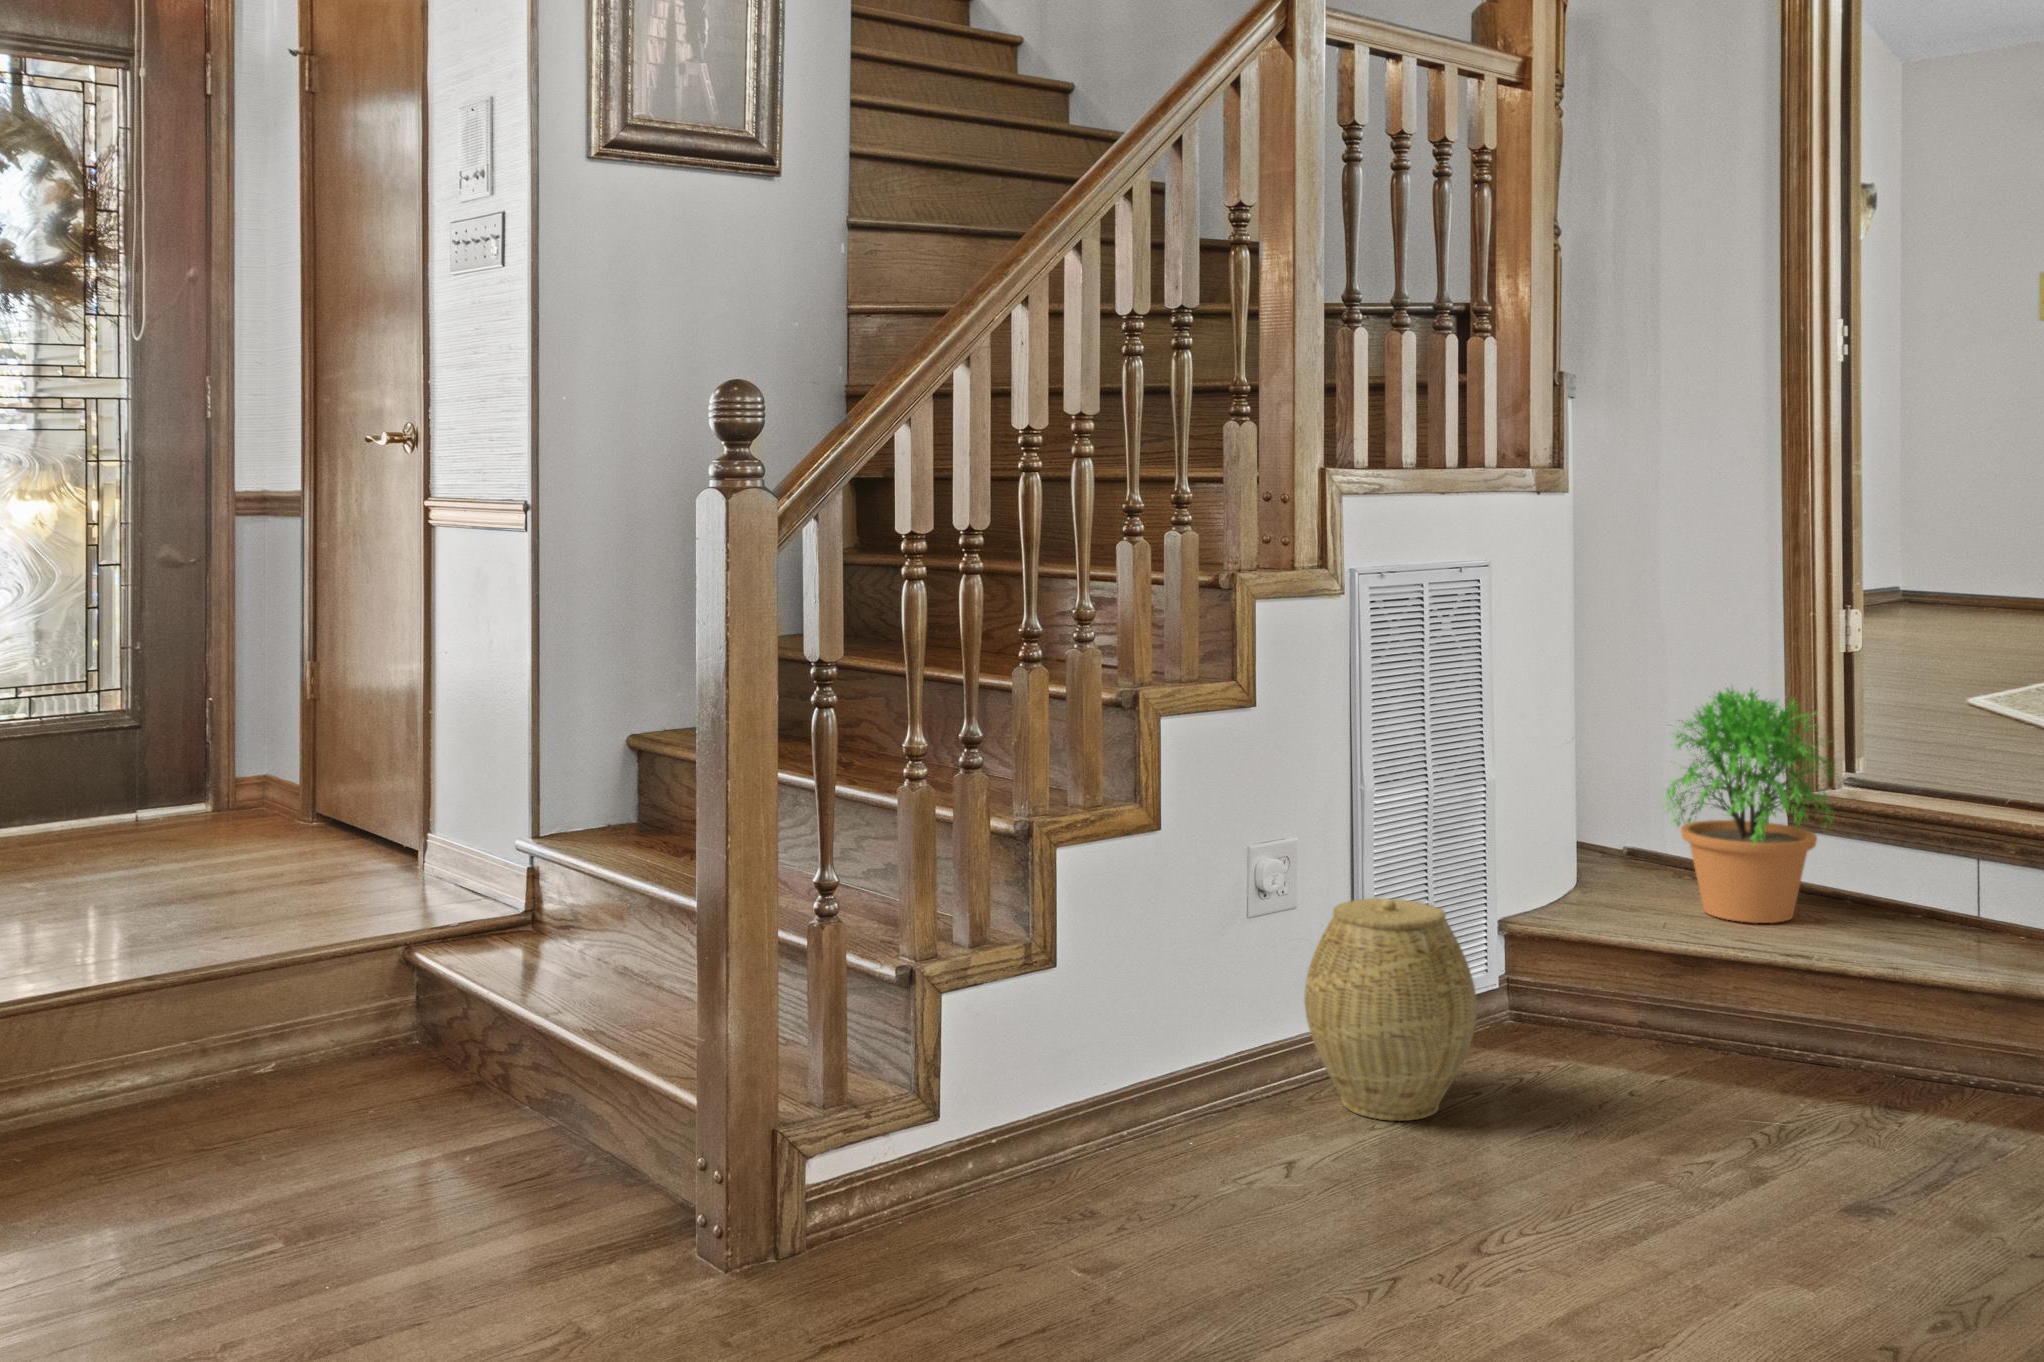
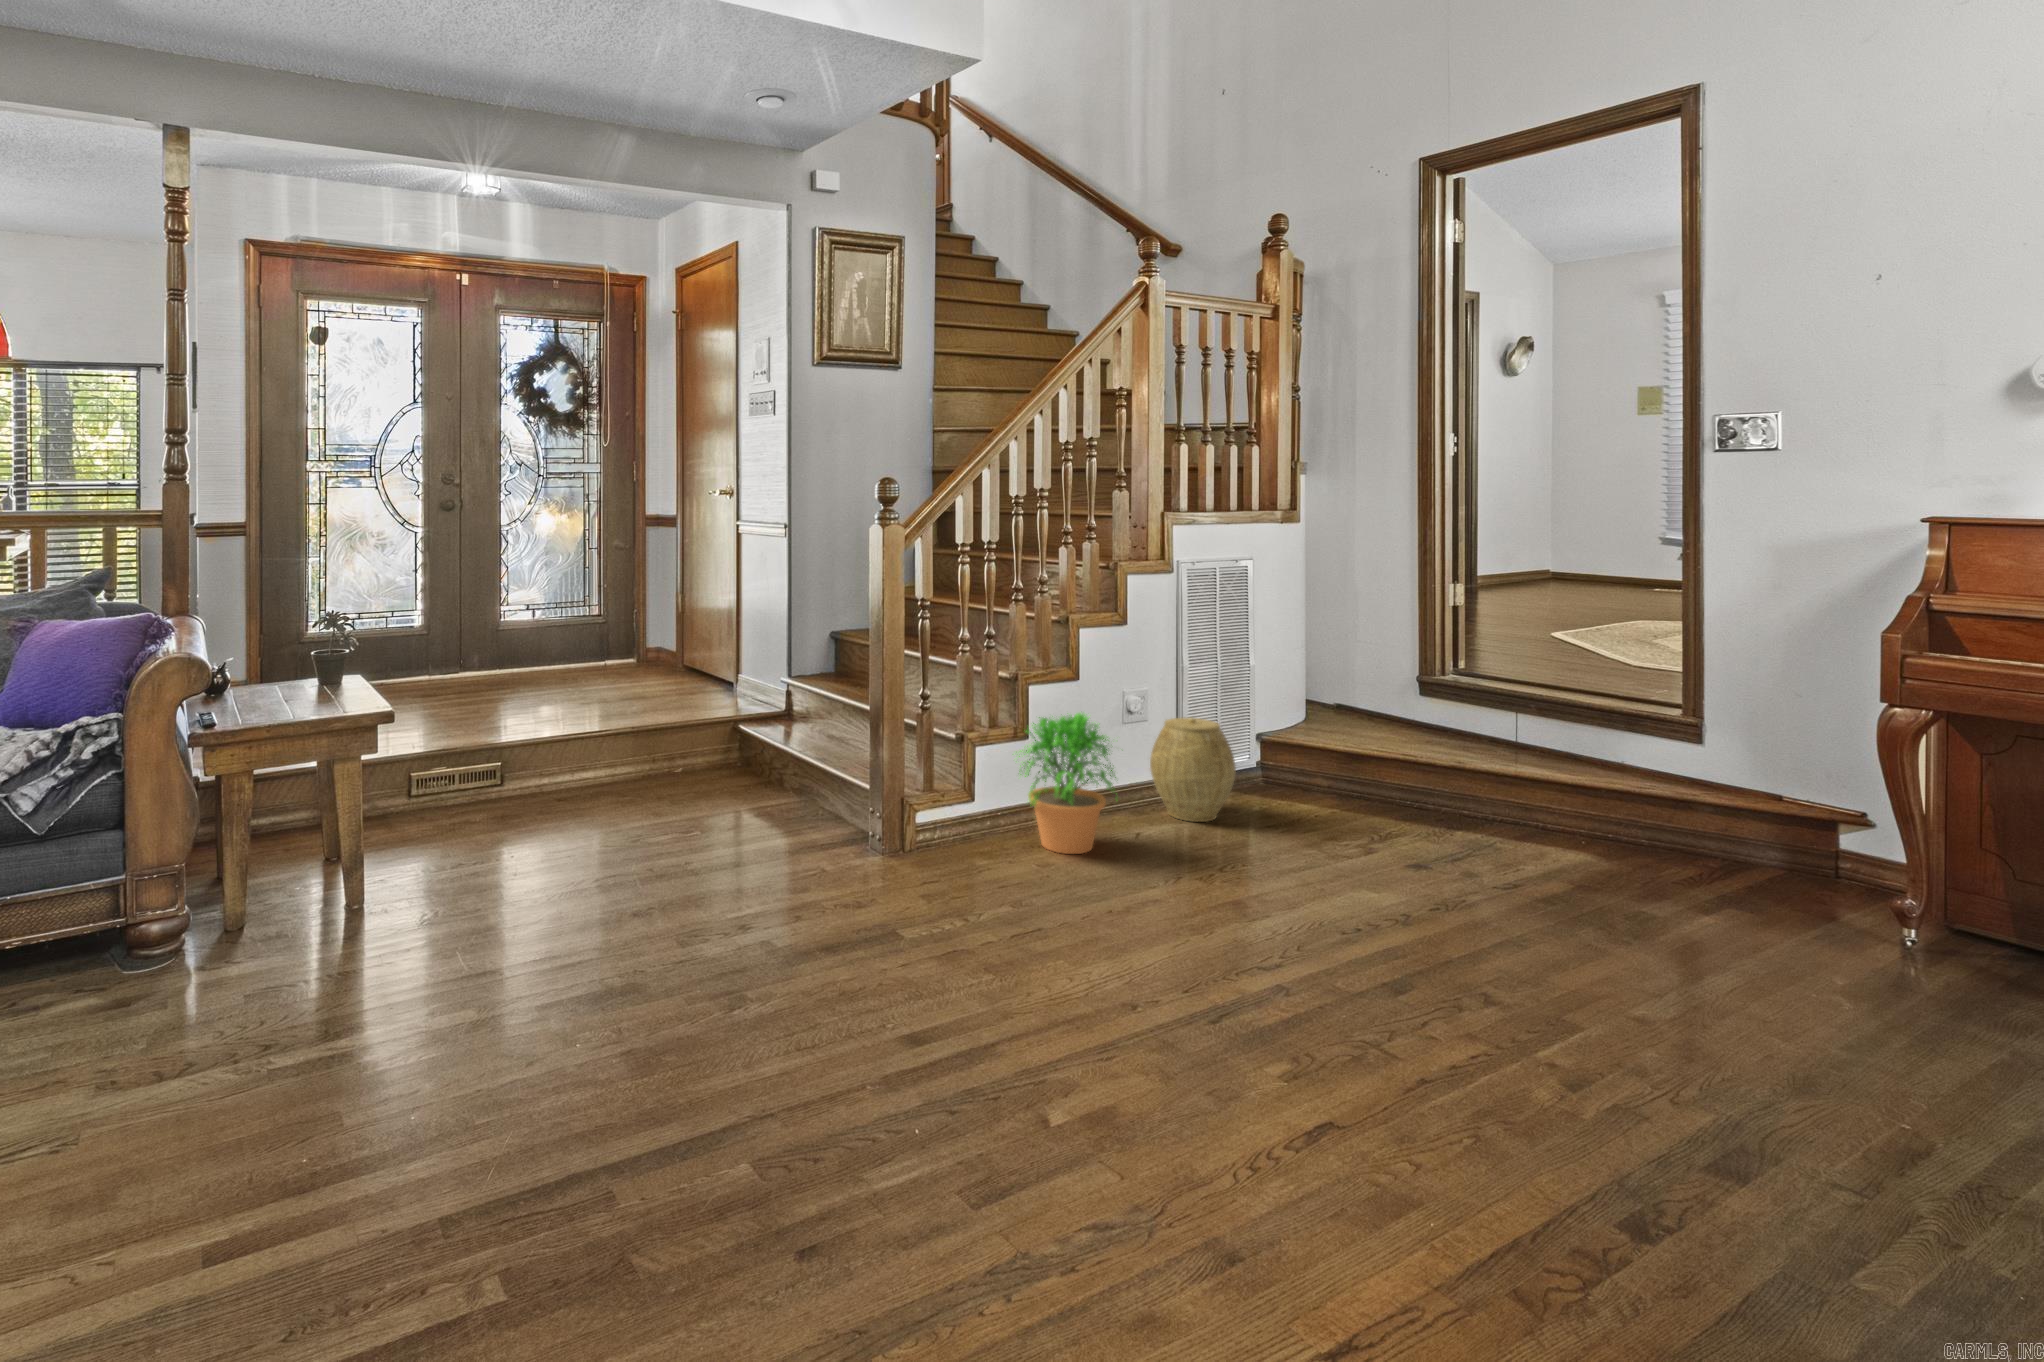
potted plant: present [1664,688,1834,923] -> present [1016,713,1118,854]

